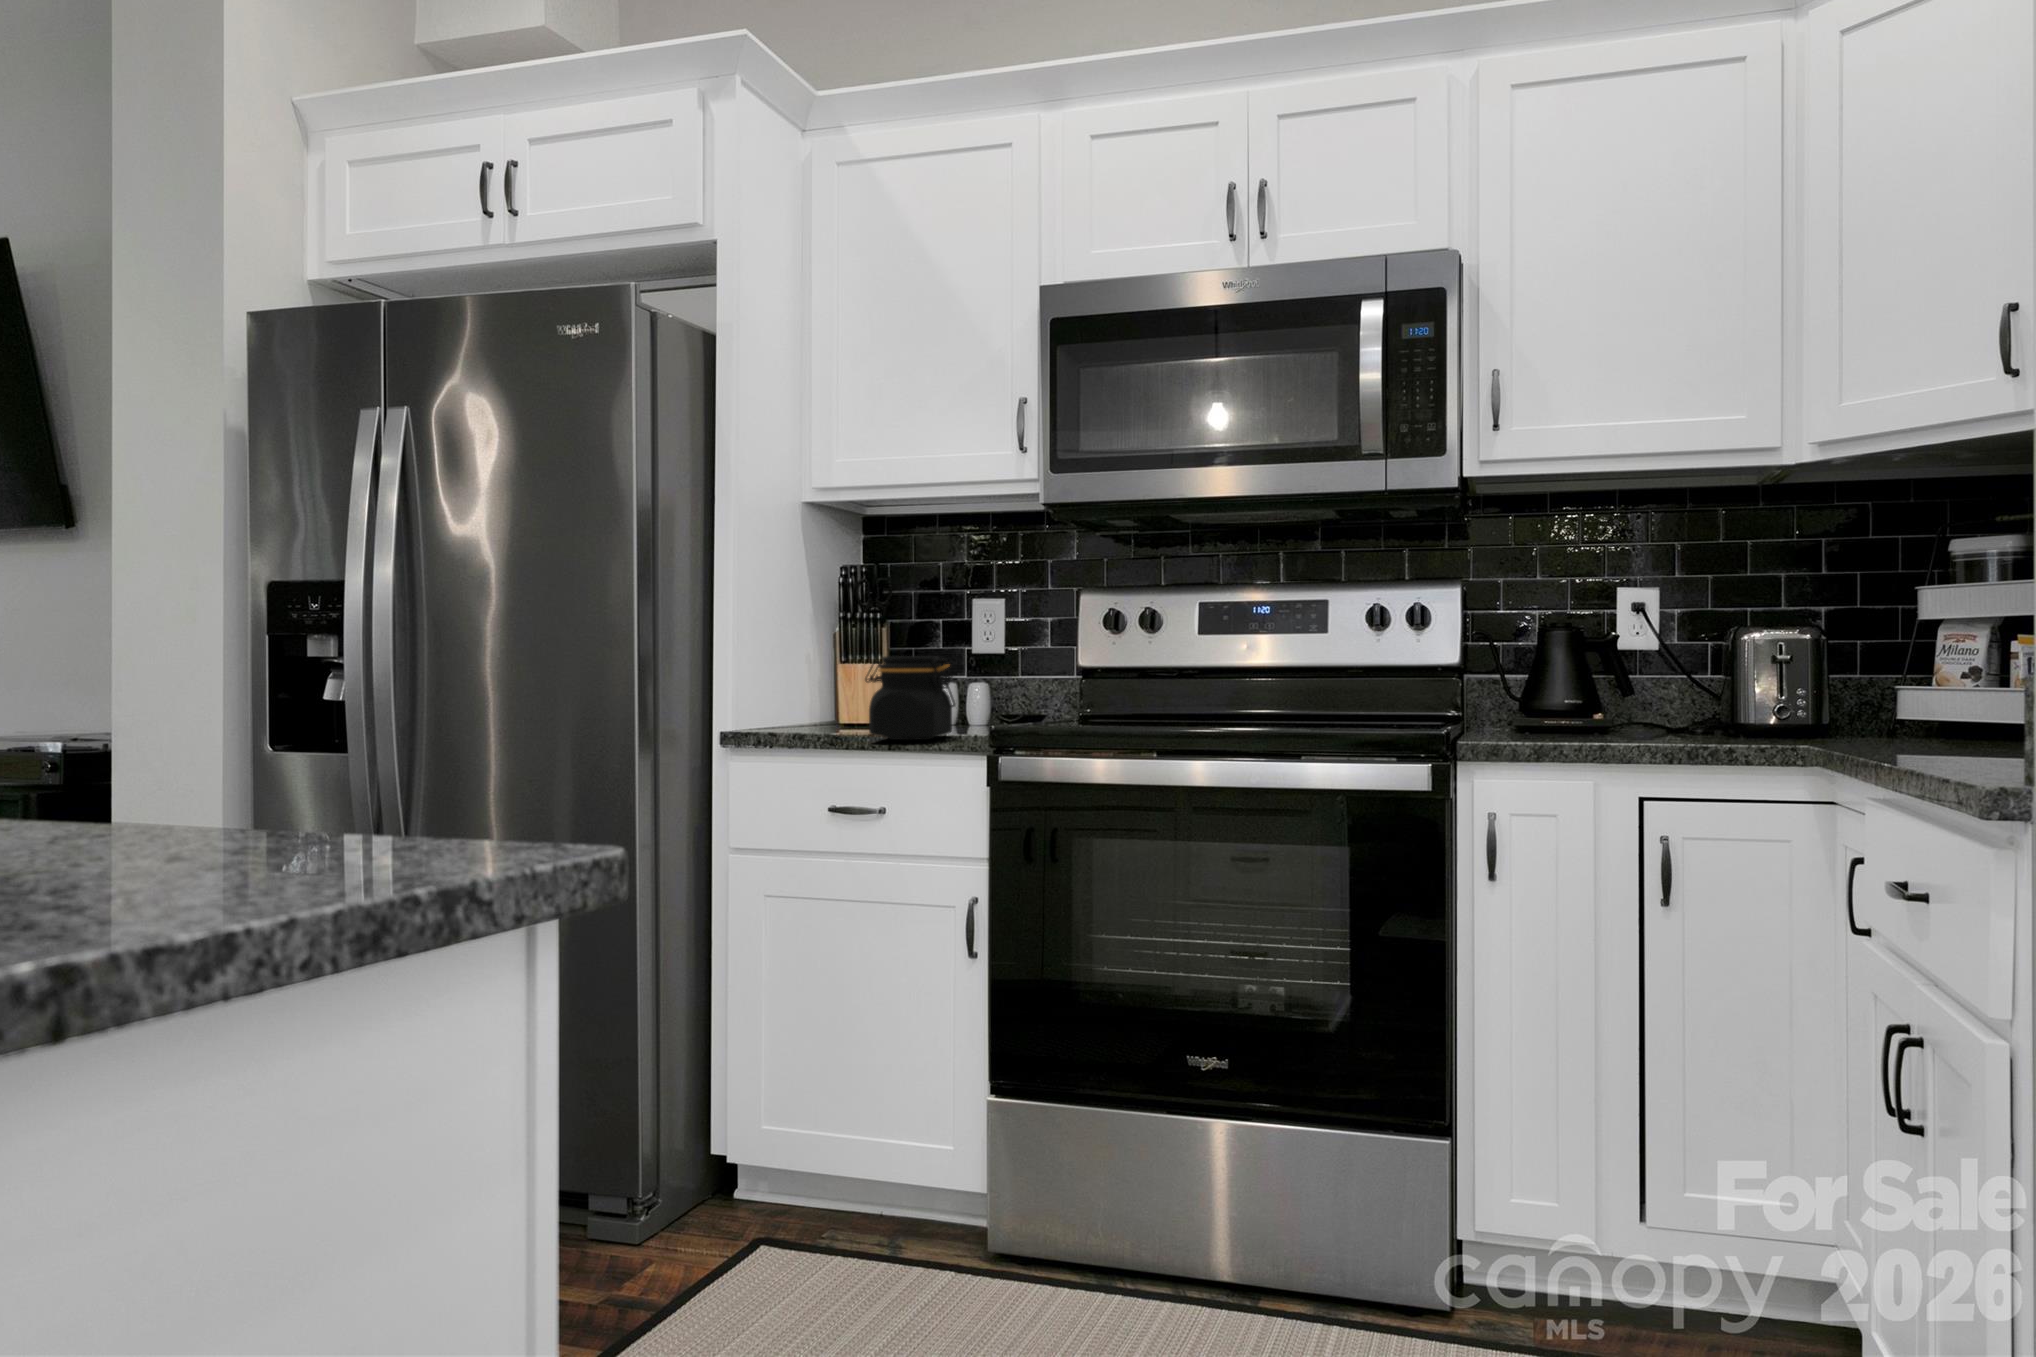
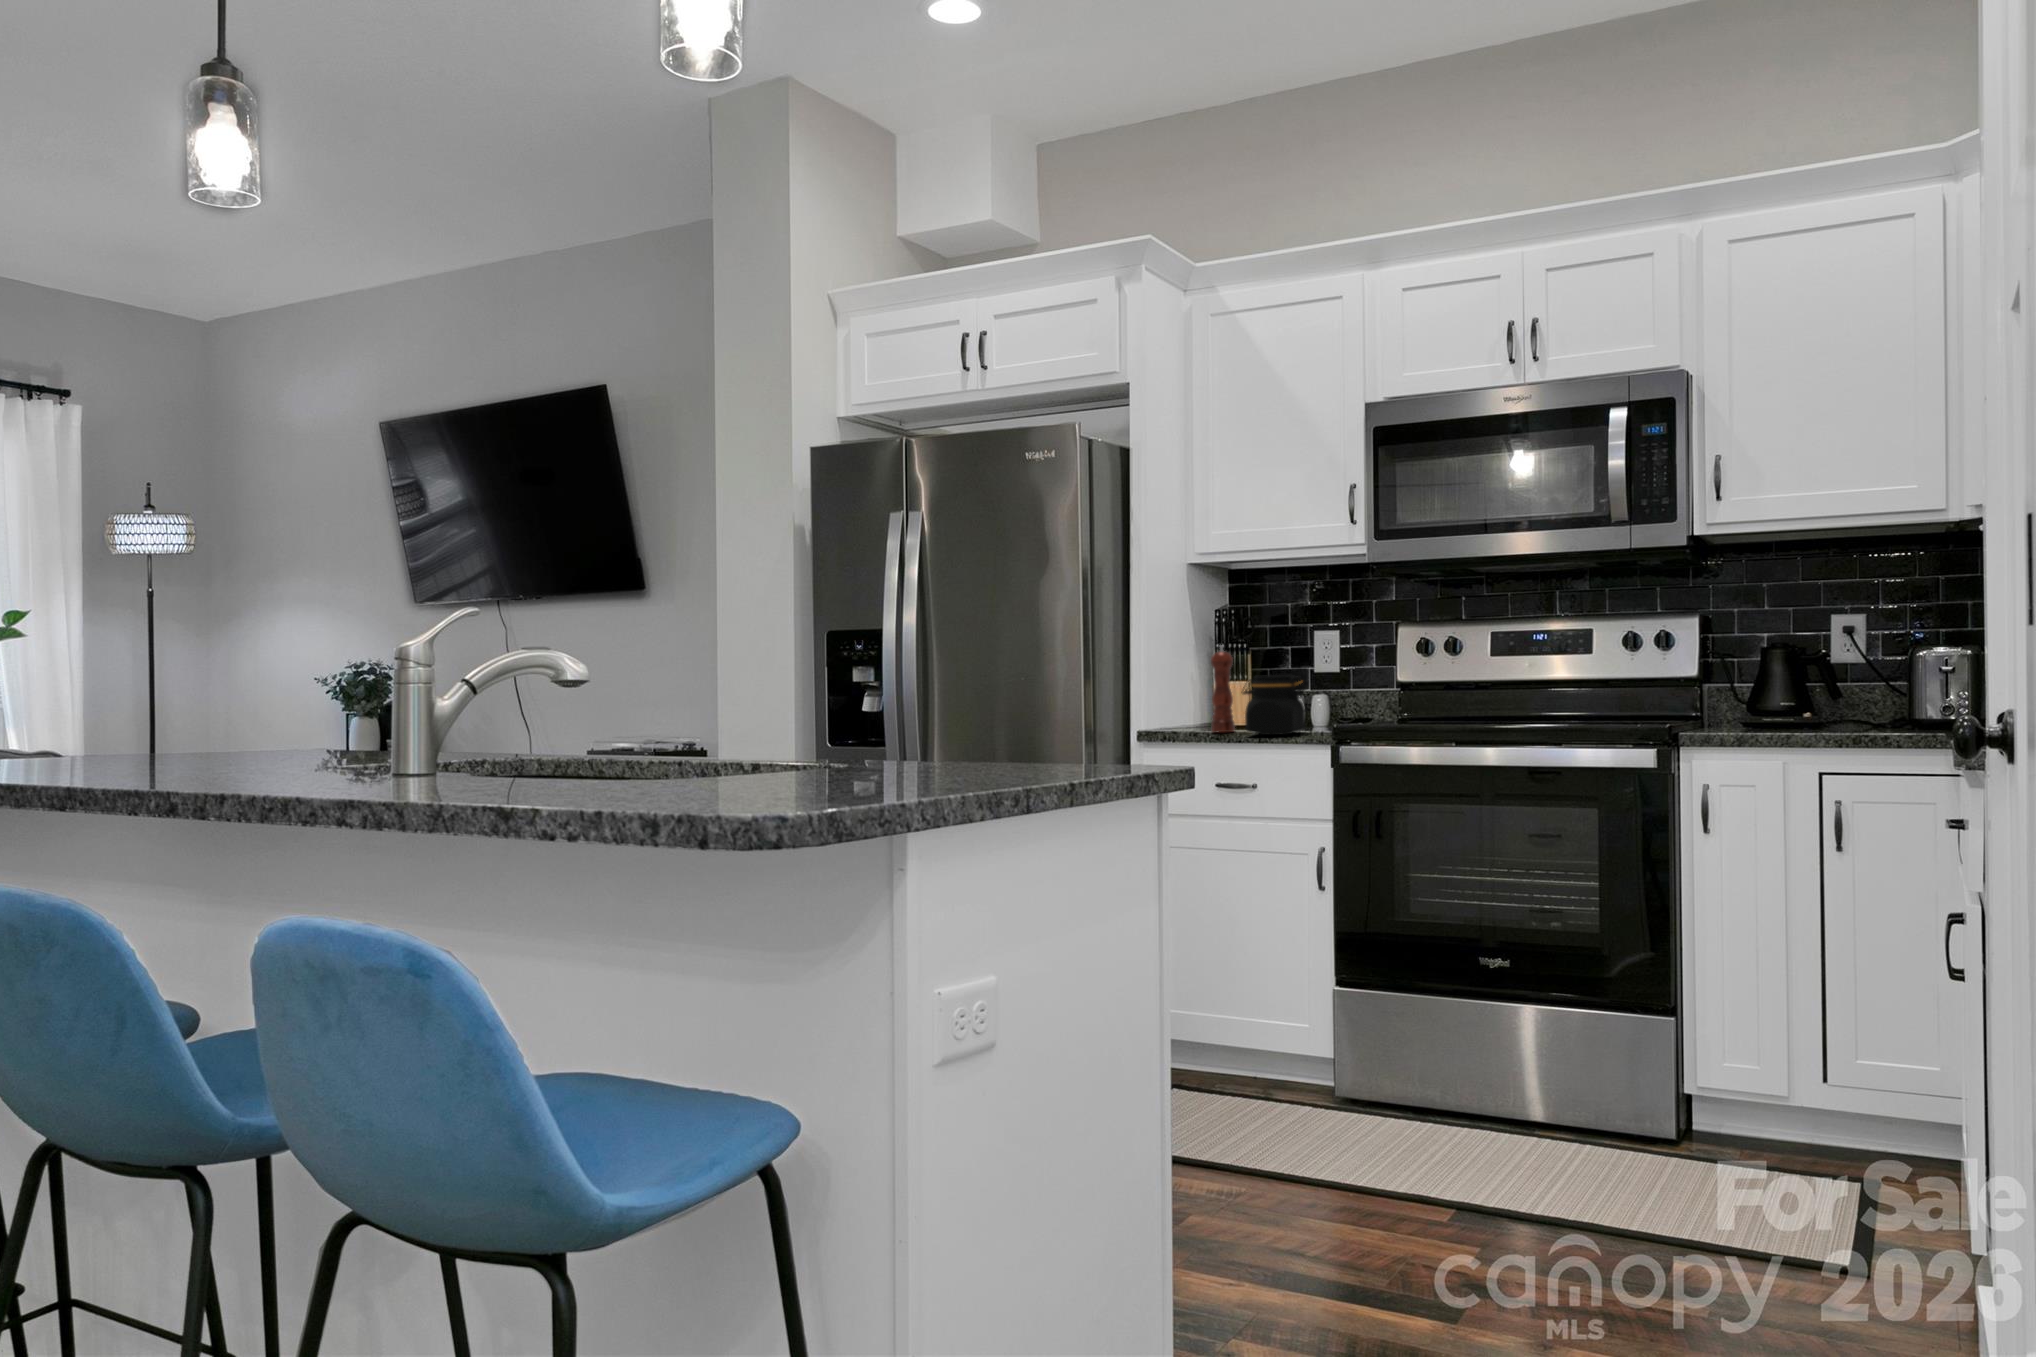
pepper mill: none [825,614,858,735] -> present [1211,645,1235,732]

